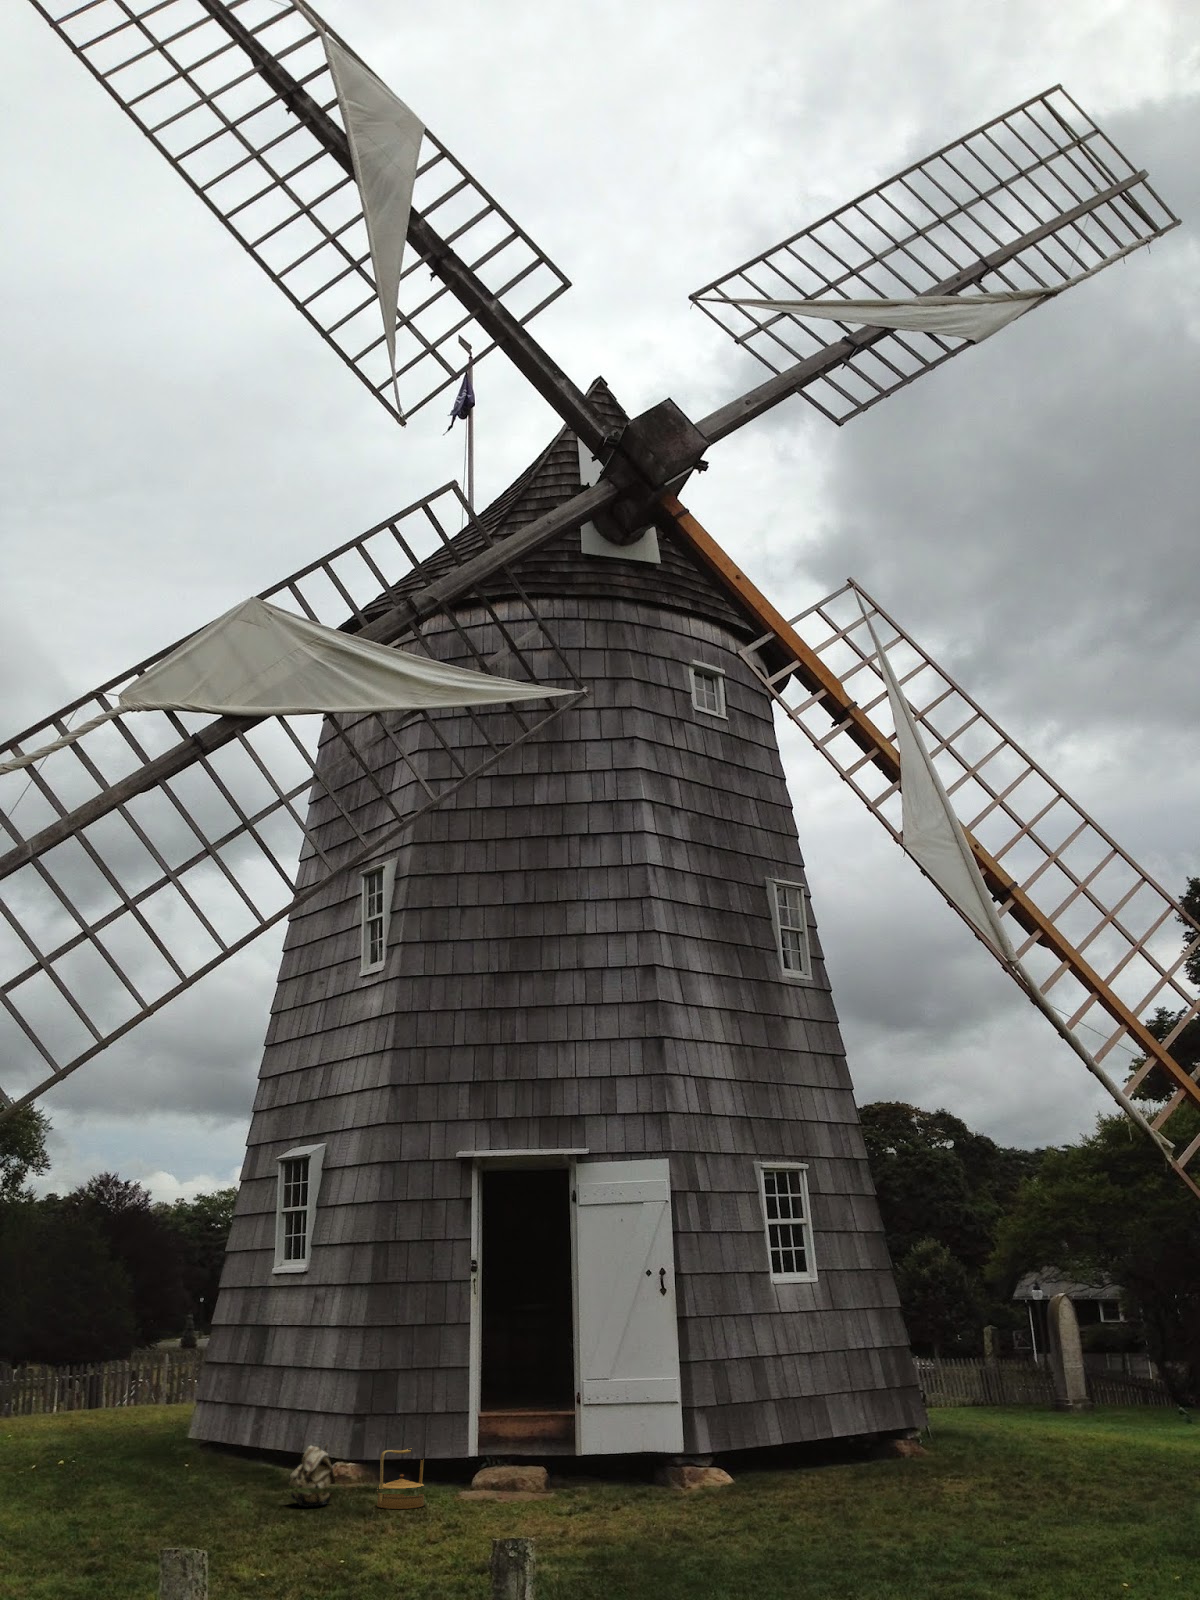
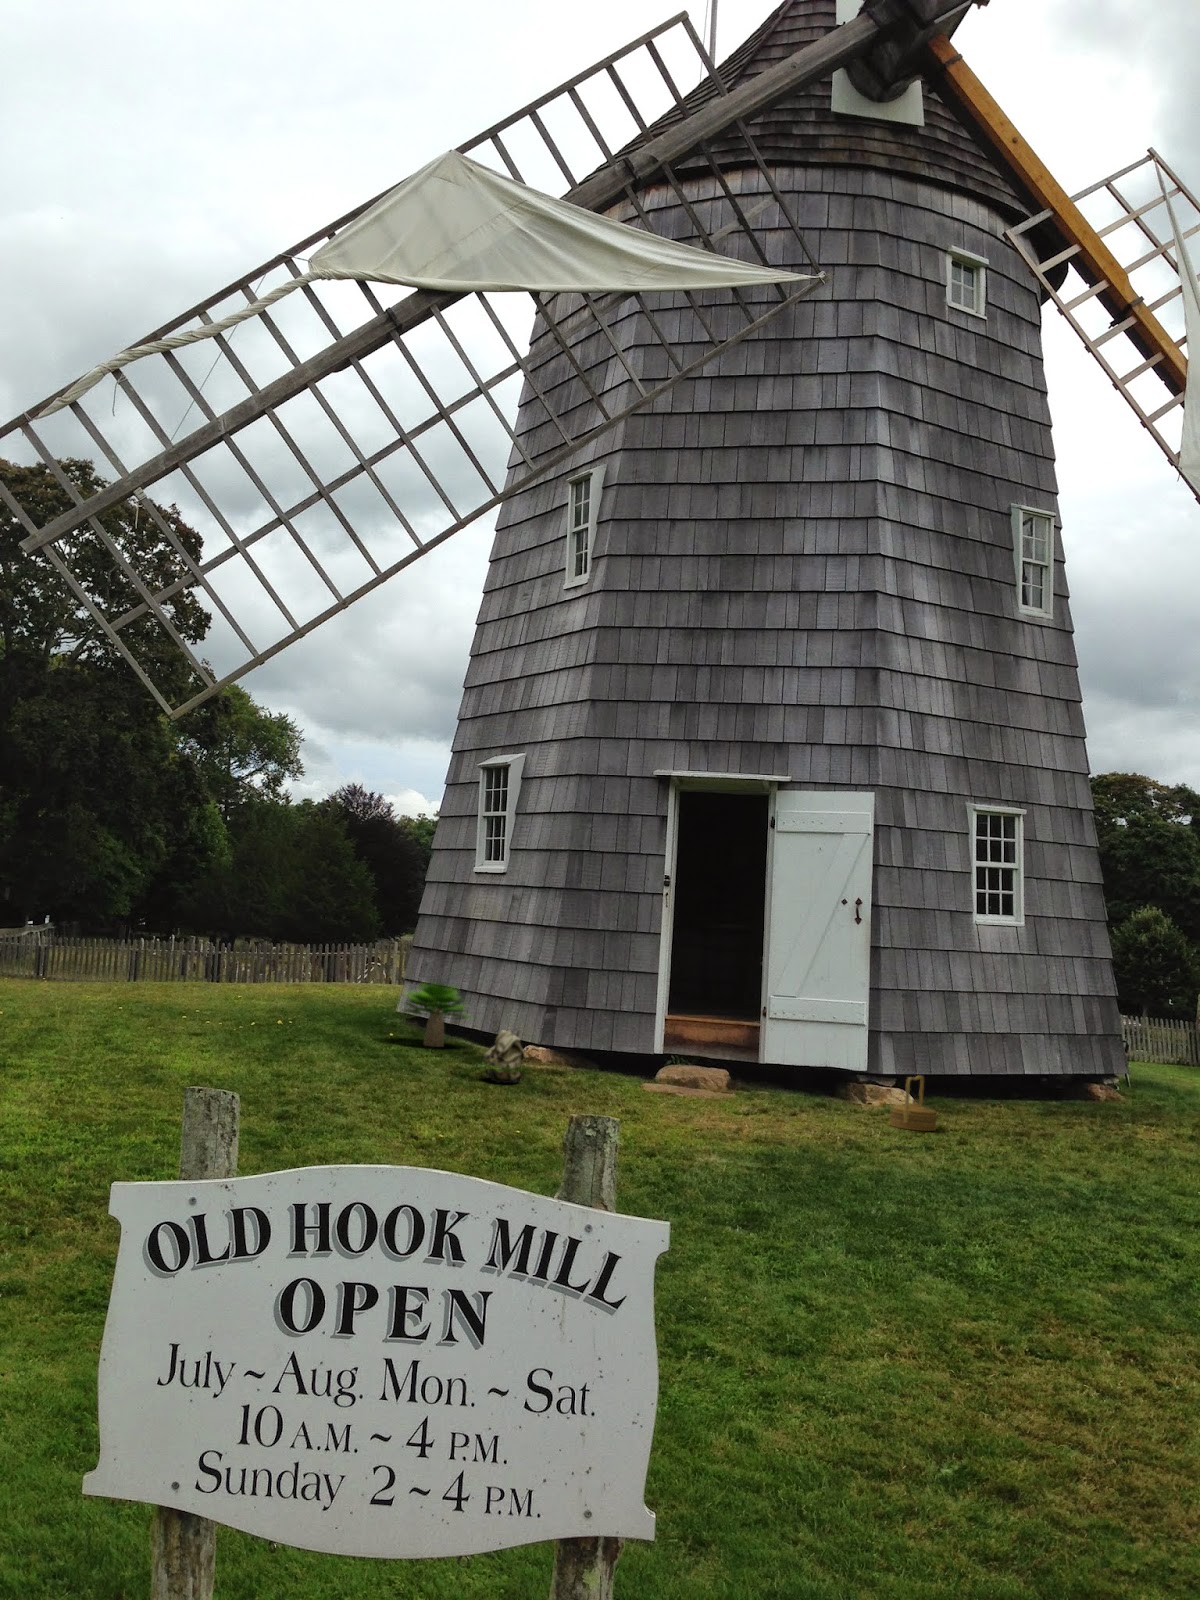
potted plant: none [192,1395,278,1473] -> present [402,981,469,1047]
woven basket: present [377,1449,424,1509] -> present [890,1076,937,1131]

